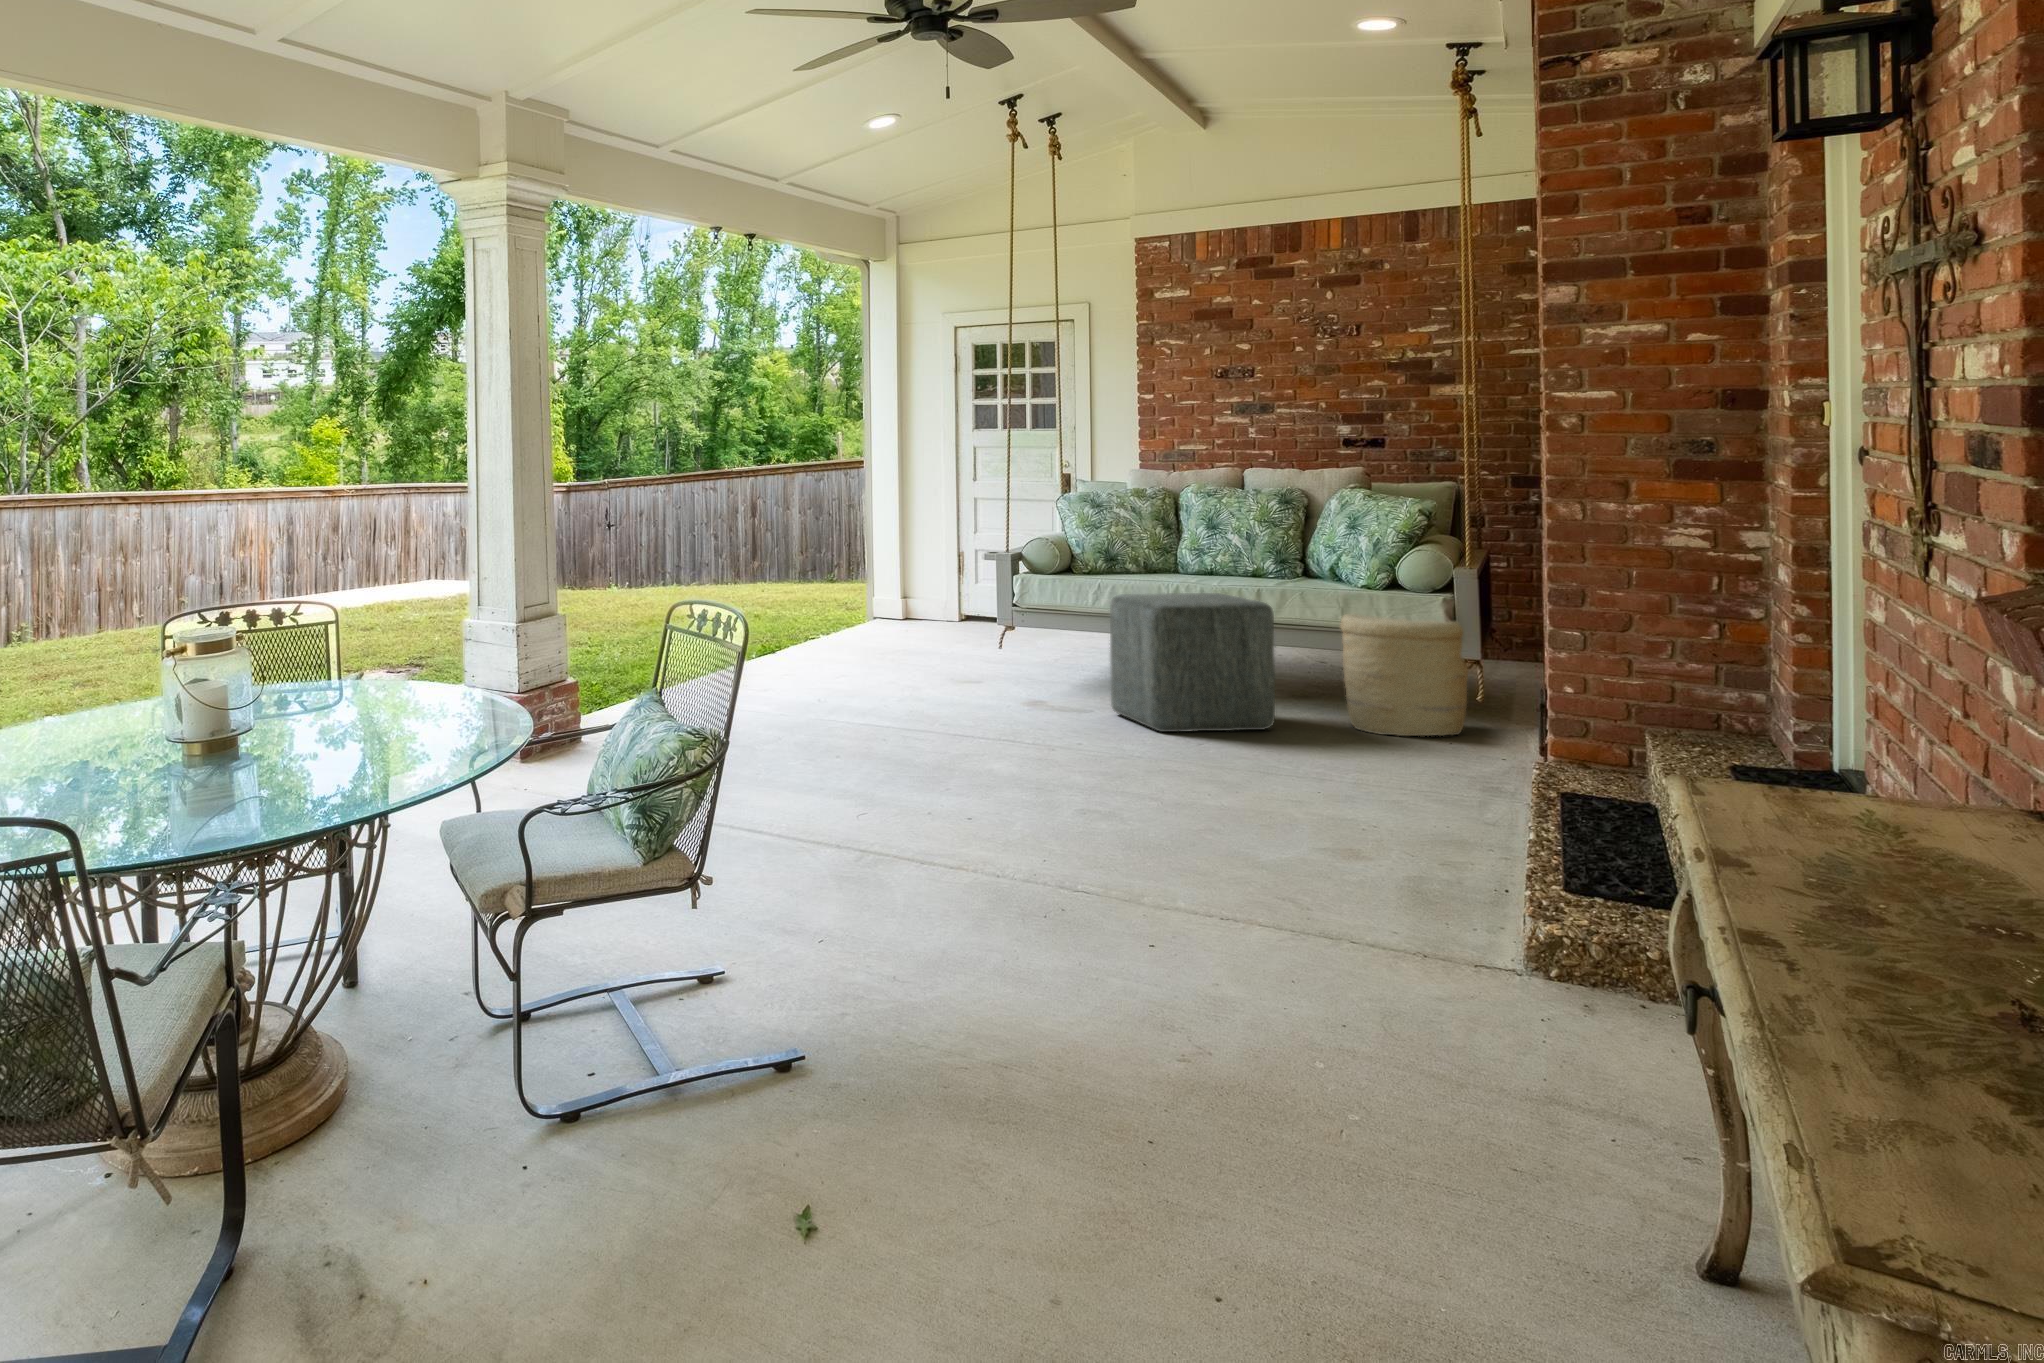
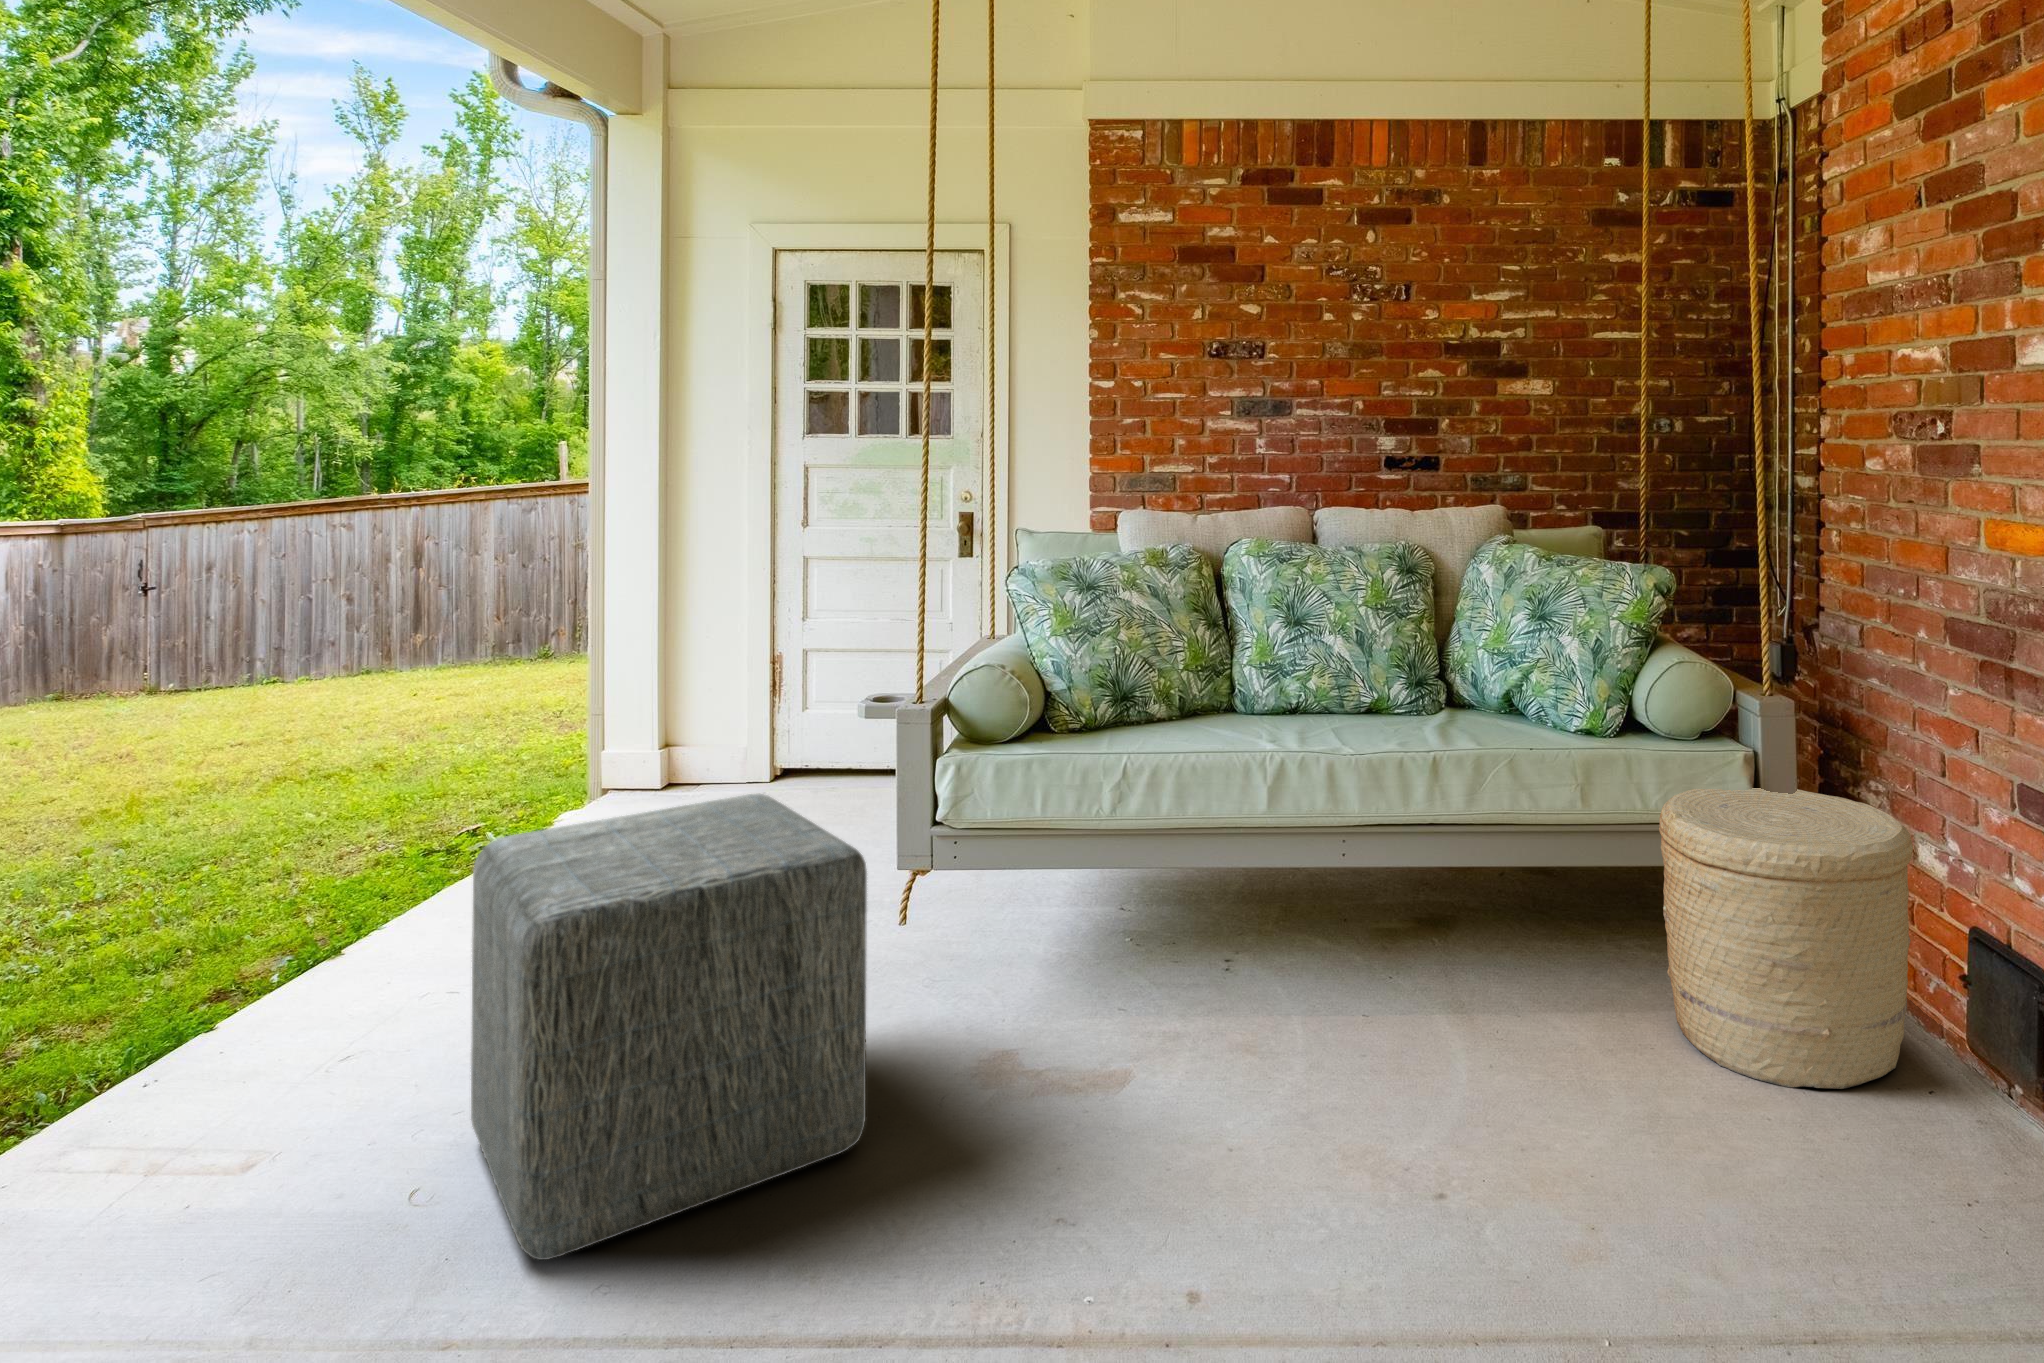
ottoman: present [1110,593,1275,732] -> present [471,794,867,1260]

